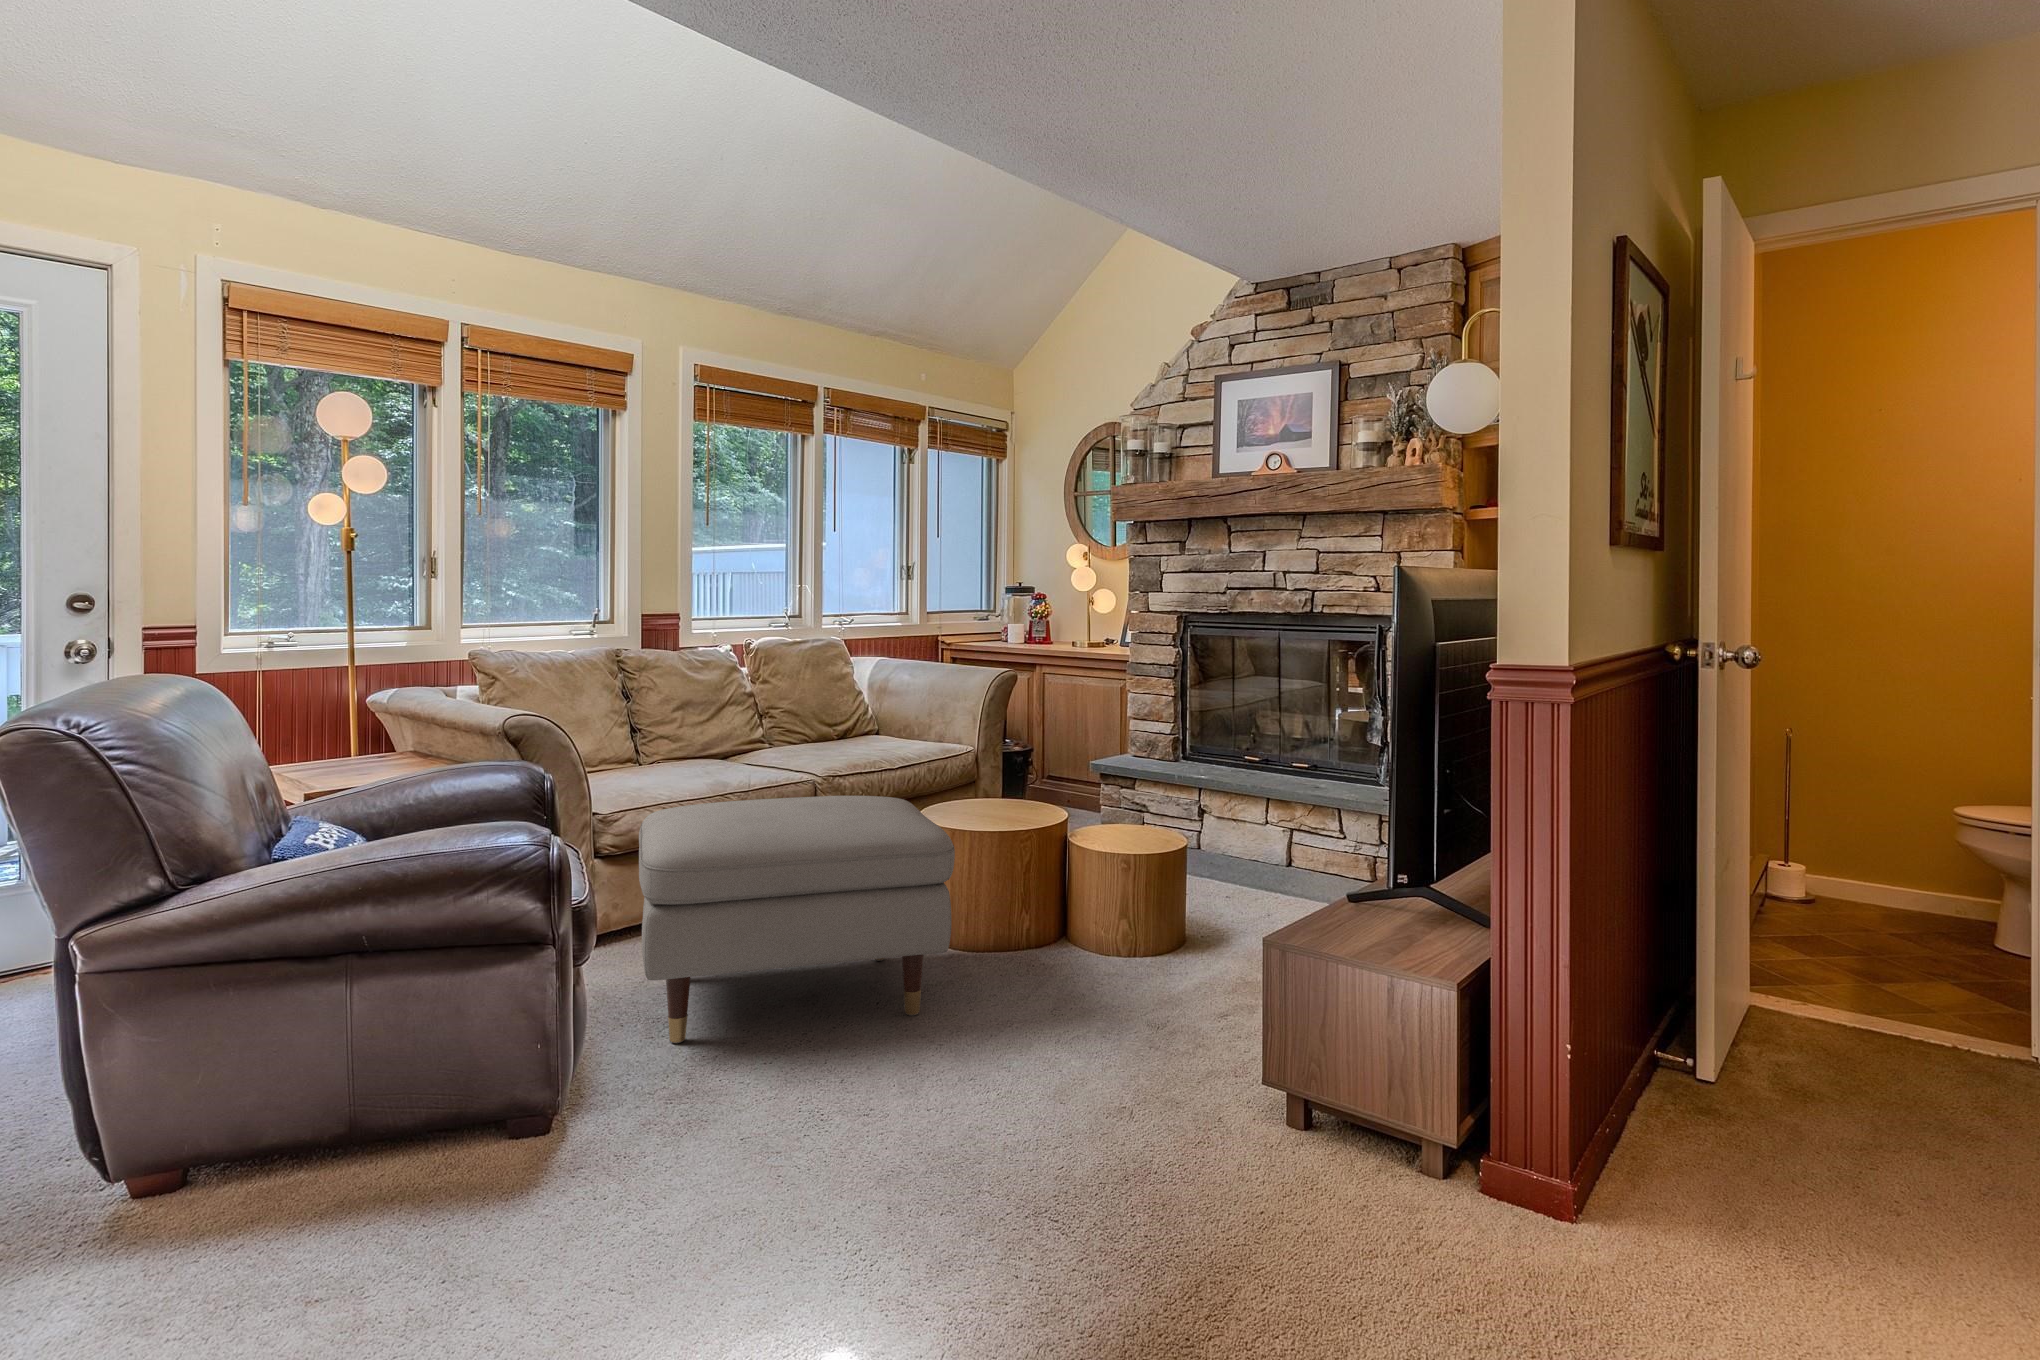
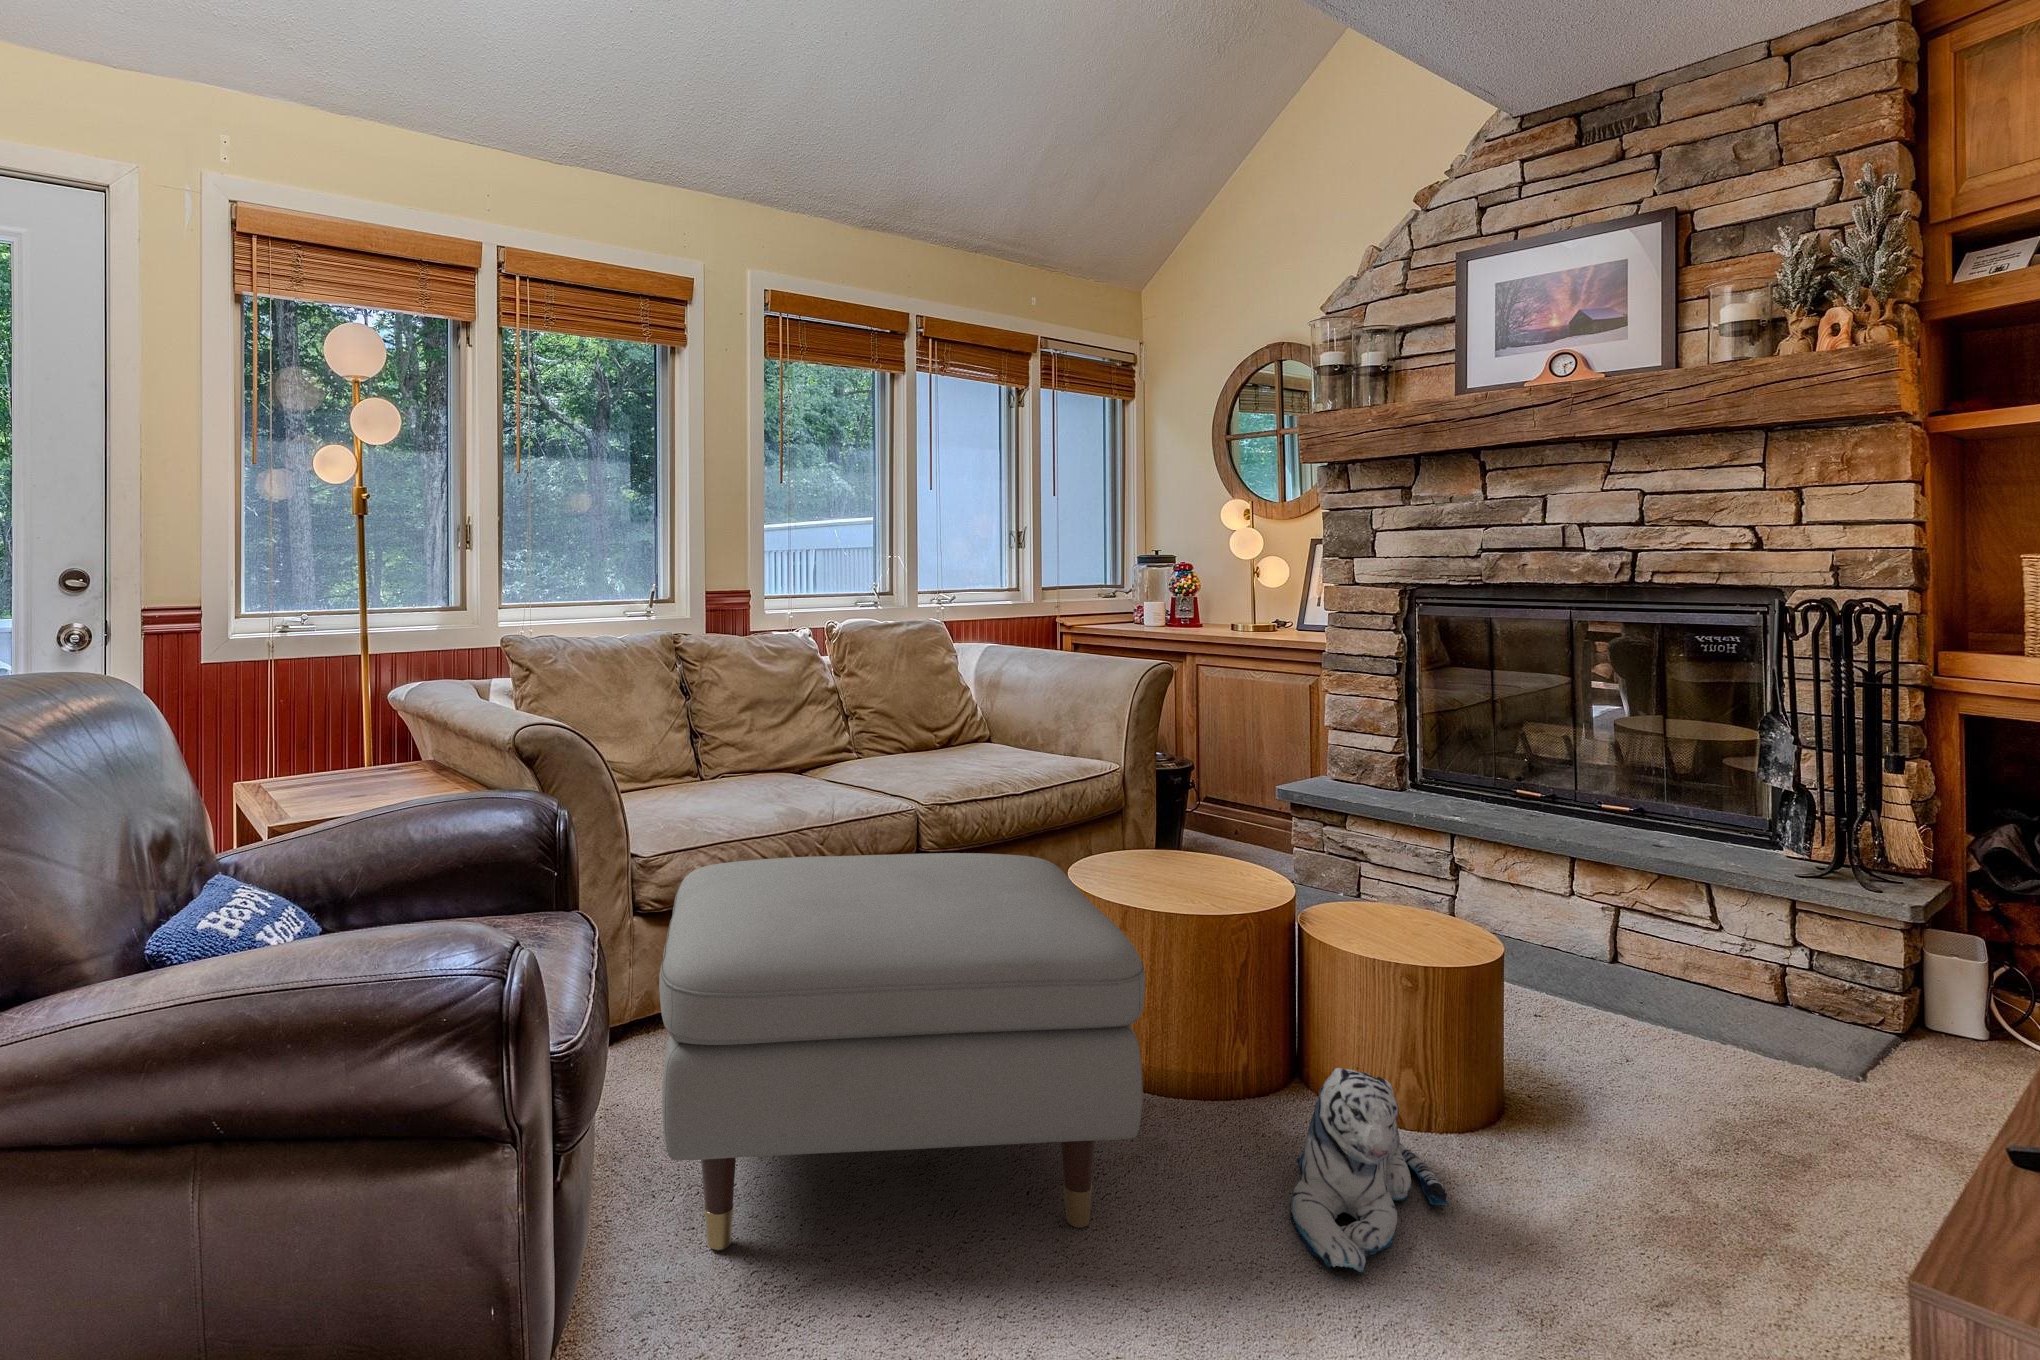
plush toy: none [1042,908,1136,1018] -> present [1290,1068,1448,1272]

